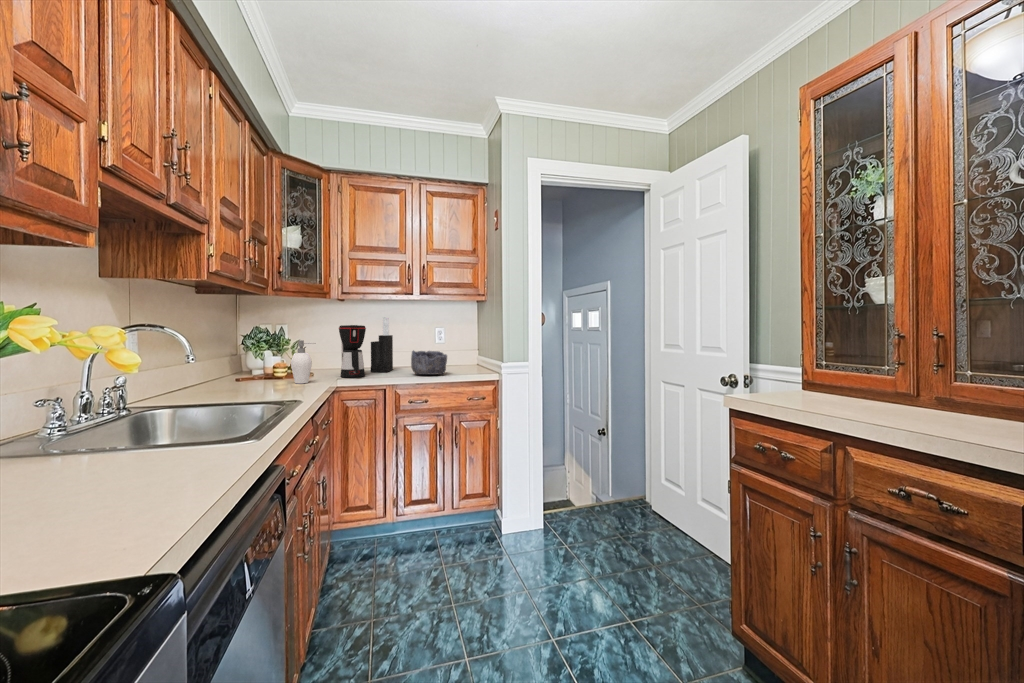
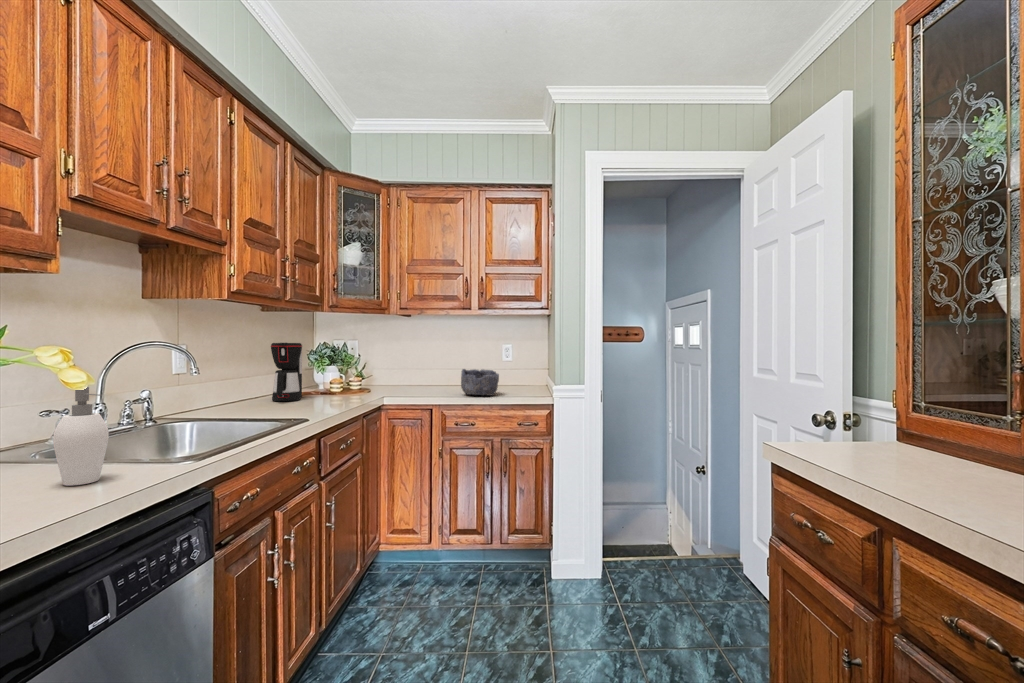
knife block: present [371,317,393,372] -> none [426,334,452,391]
coffee maker: present [339,325,366,378] -> present [271,343,302,401]
soap dispenser: present [291,340,312,384] -> present [53,387,109,486]

